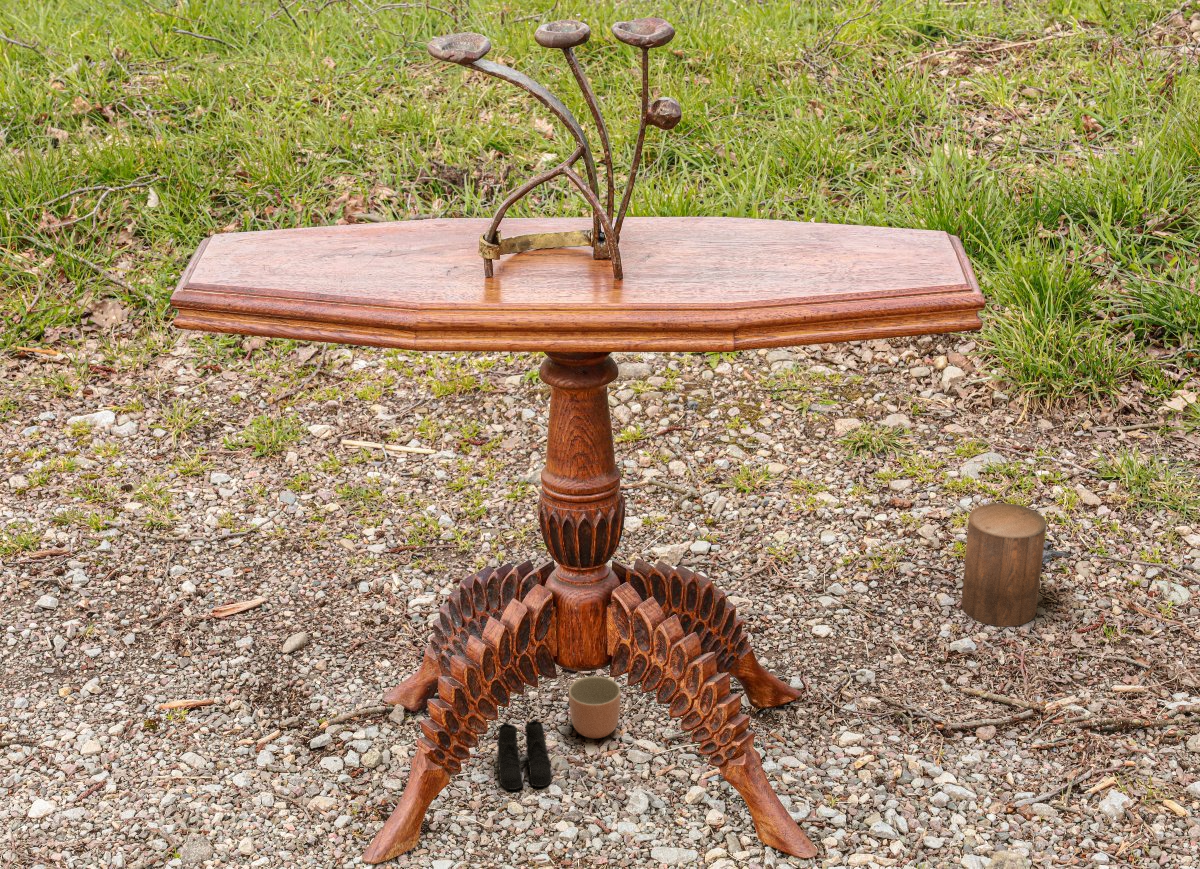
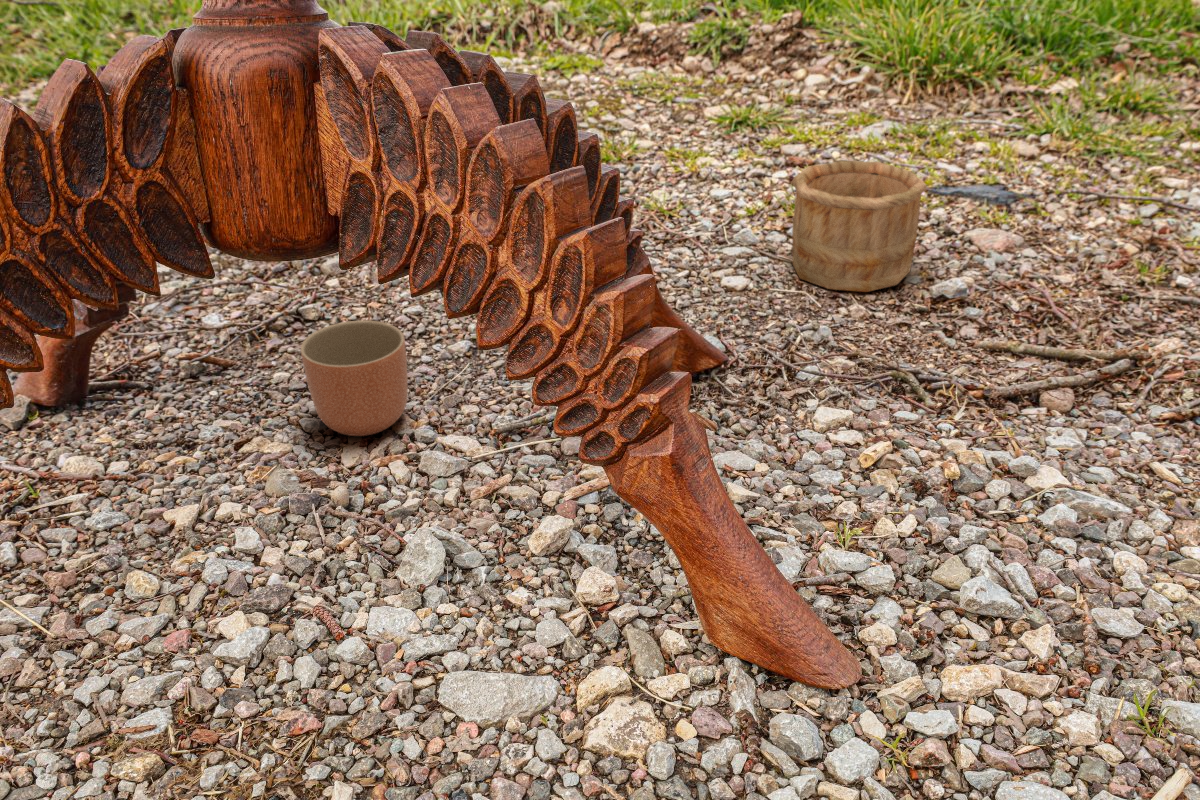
stool: present [961,503,1046,627] -> none [950,71,1102,254]
wooden bucket: none [844,565,925,654] -> present [792,161,926,292]
boots: present [498,719,552,790] -> none [131,399,253,546]

